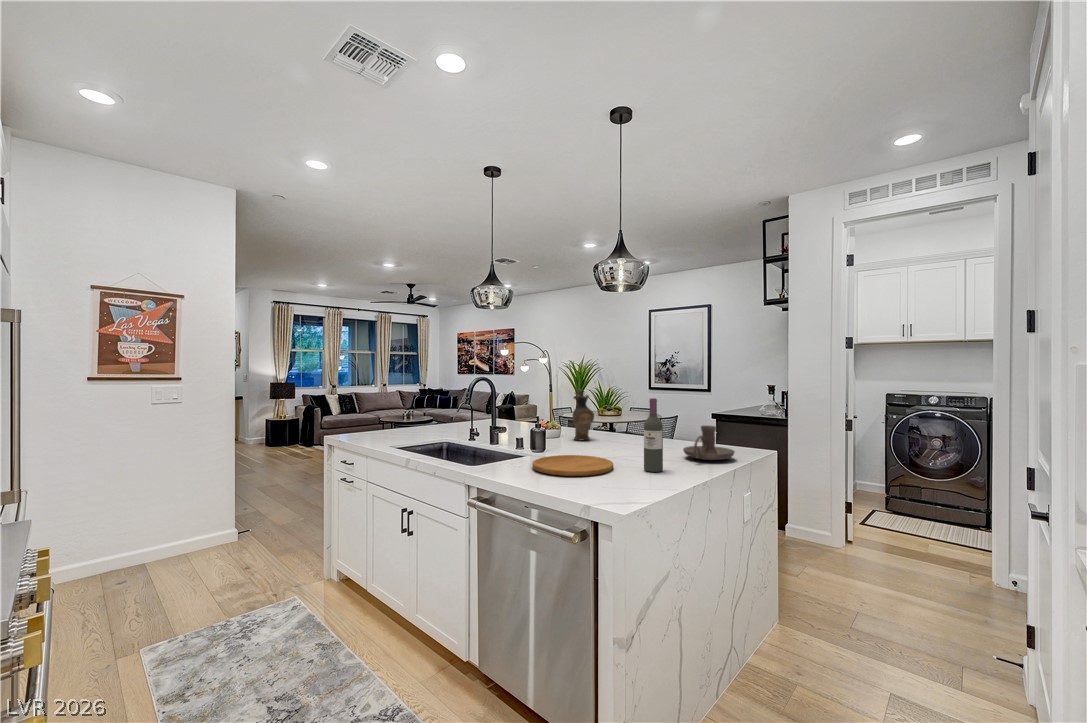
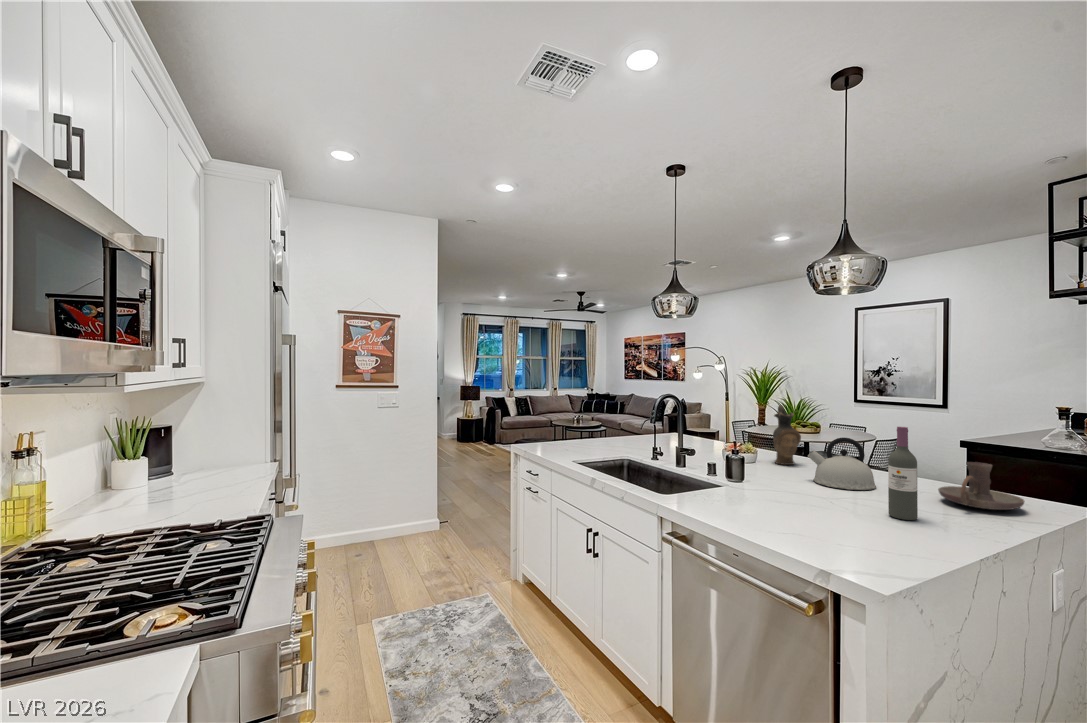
kettle: none [595,412,644,455] -> present [808,438,876,490]
cutting board: present [532,455,613,476] -> none [737,485,844,516]

